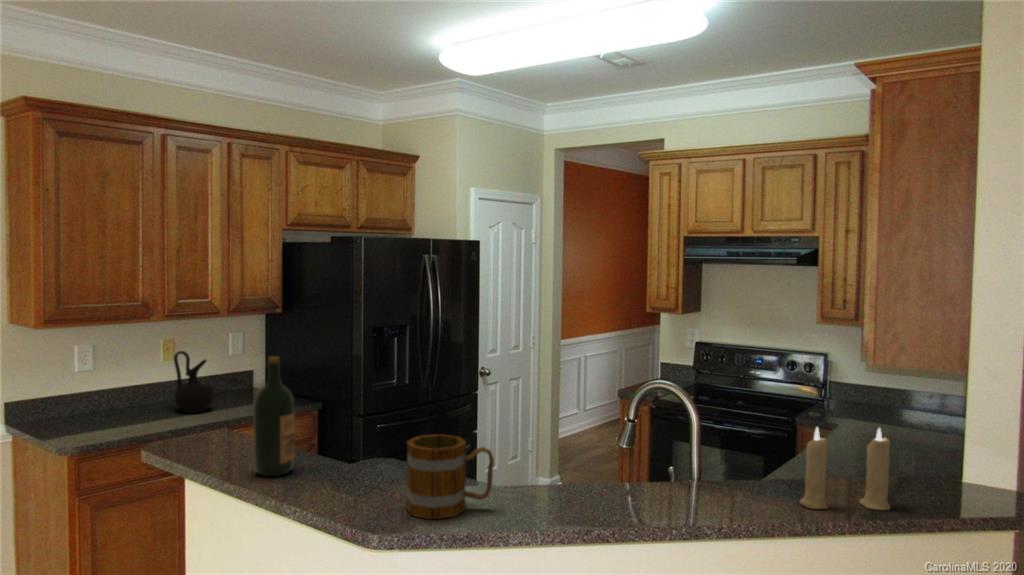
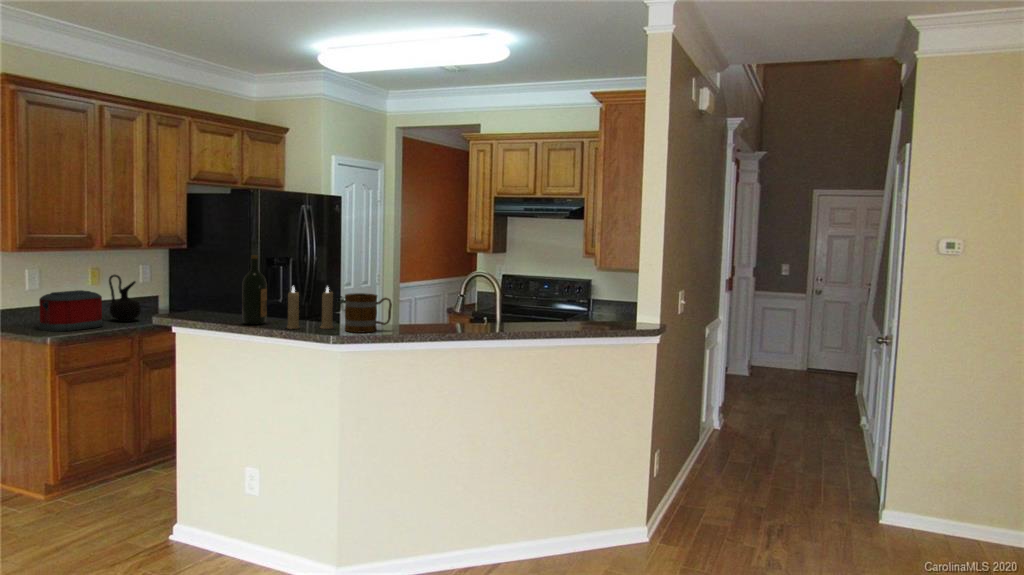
toaster: none [69,375,156,435] -> present [39,290,103,332]
candle: present [799,428,890,510] -> present [287,287,333,329]

